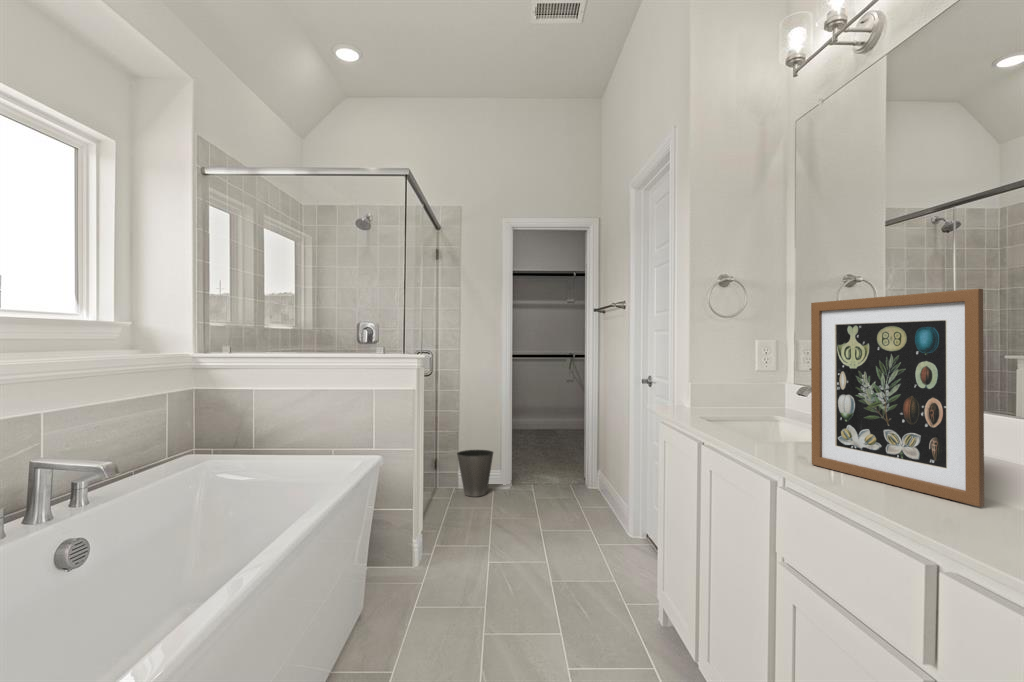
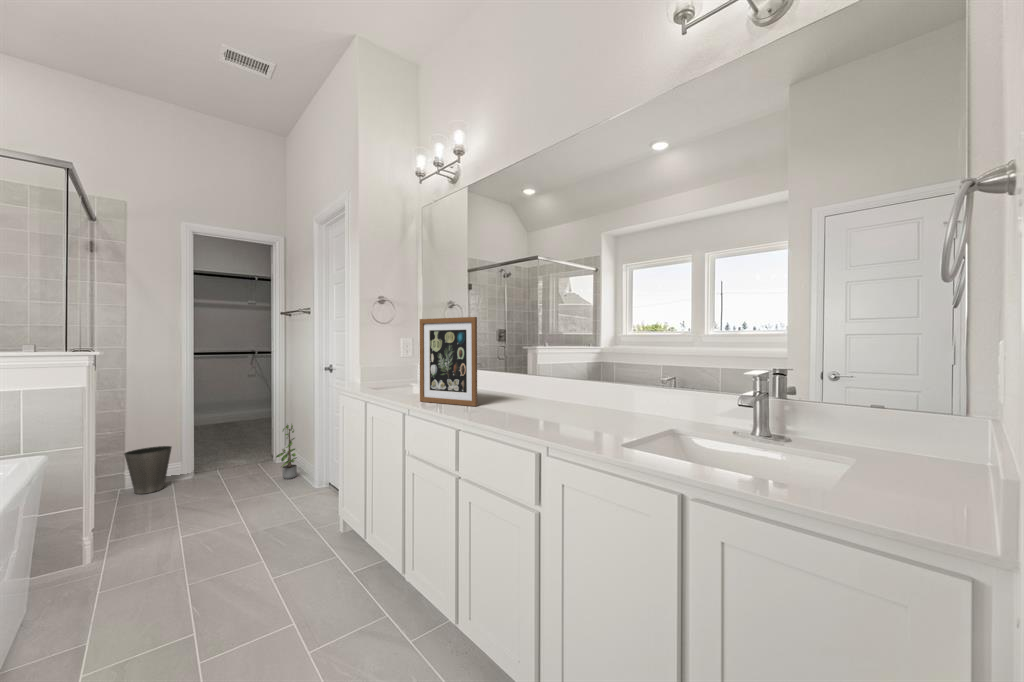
potted plant: none [588,443,613,513] -> present [276,424,297,479]

